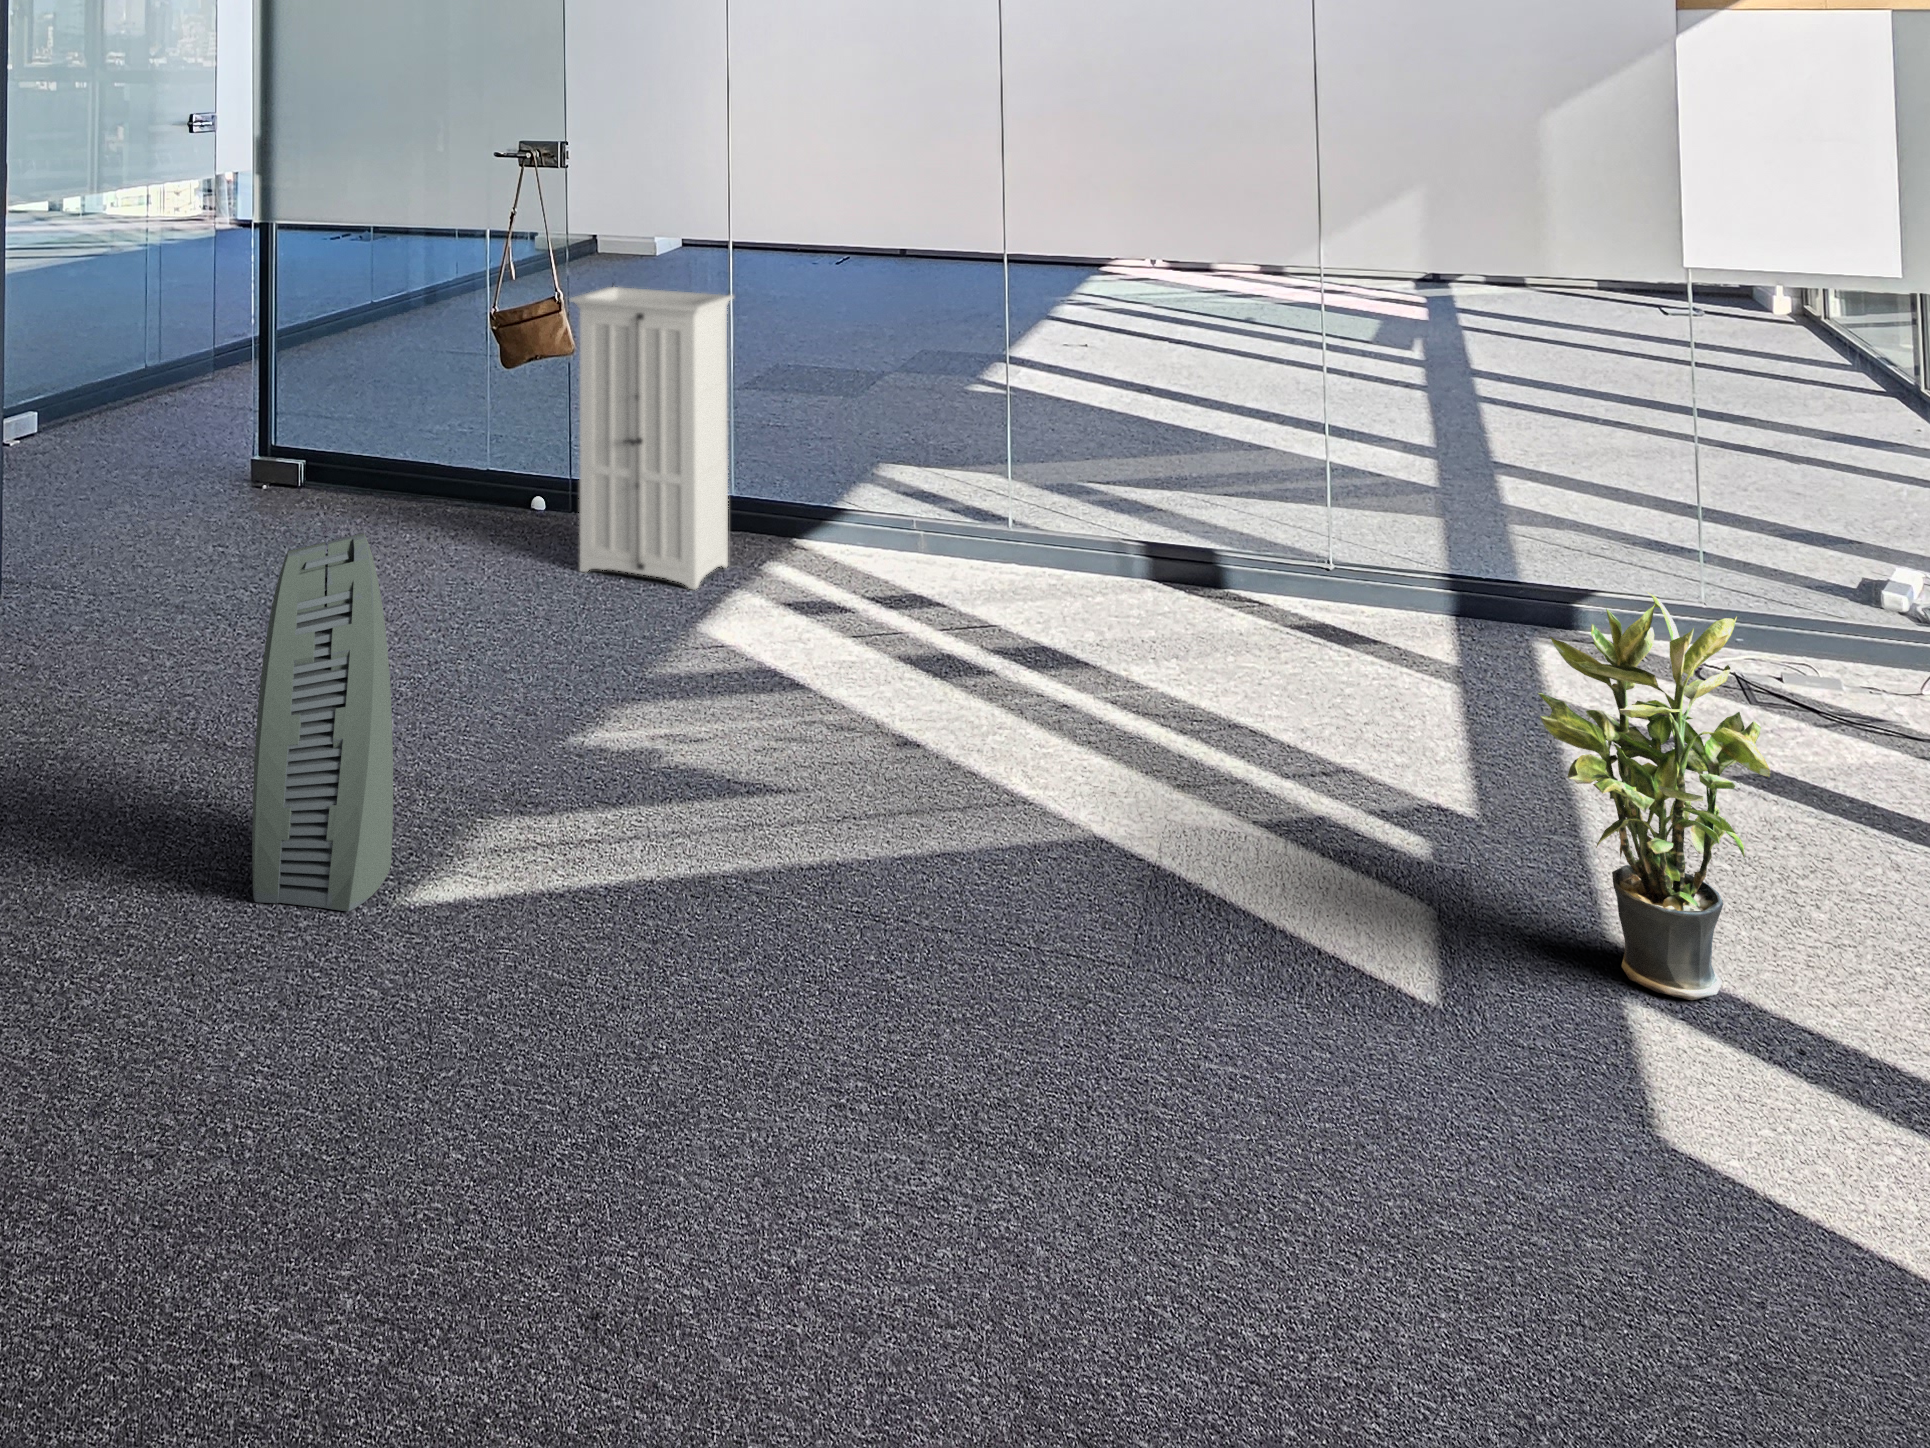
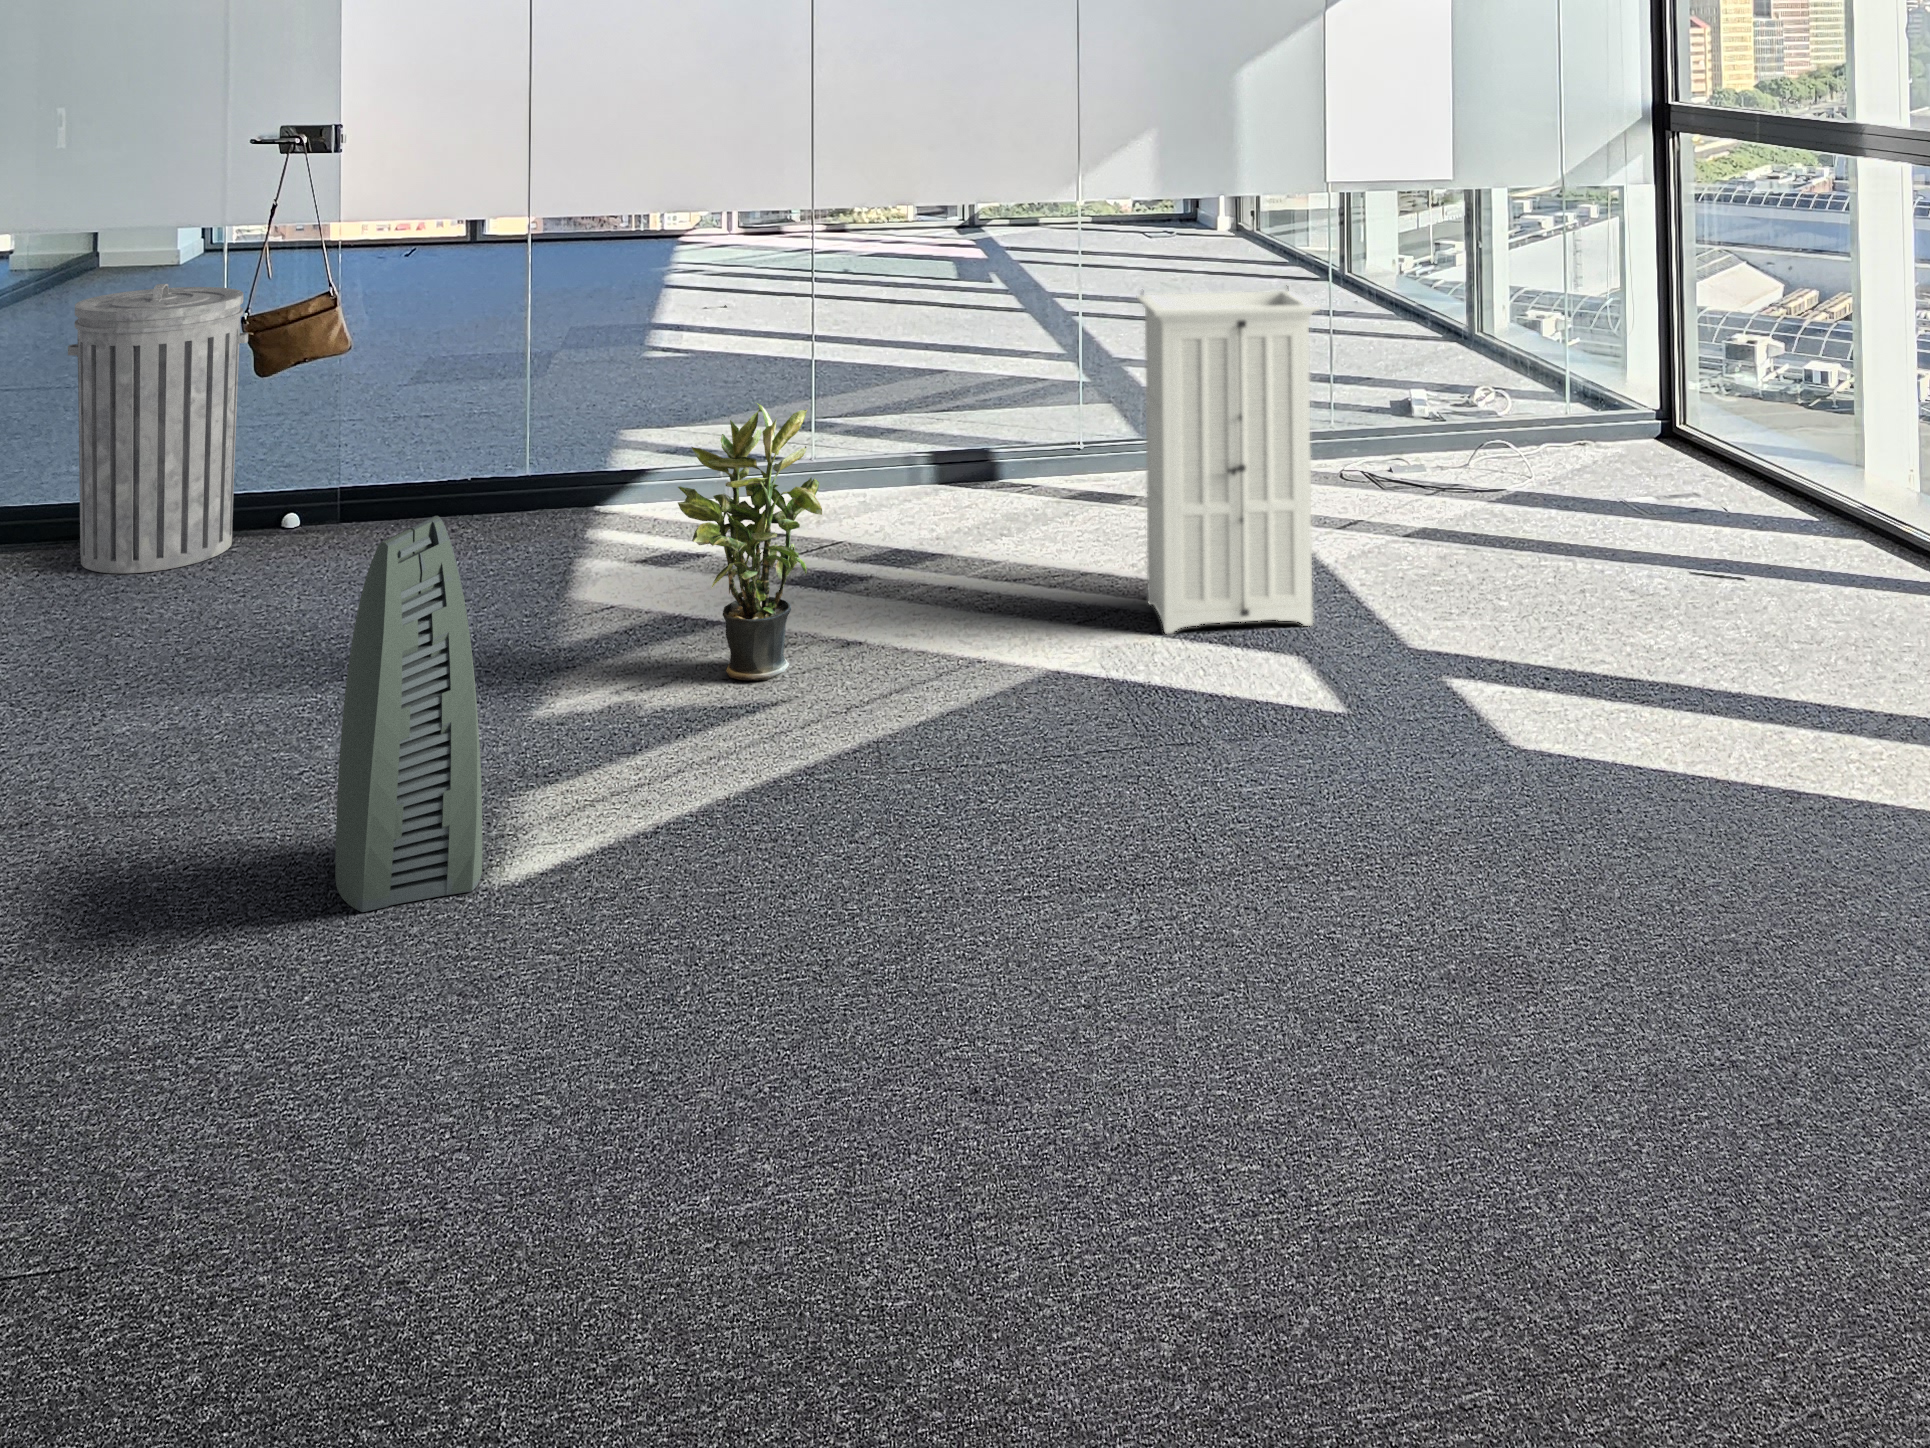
trash can: none [367,279,499,529] -> present [68,284,248,573]
storage cabinet: present [570,283,733,590] -> present [1137,285,1320,634]
potted plant: present [1538,593,1770,1000] -> present [678,403,822,681]

